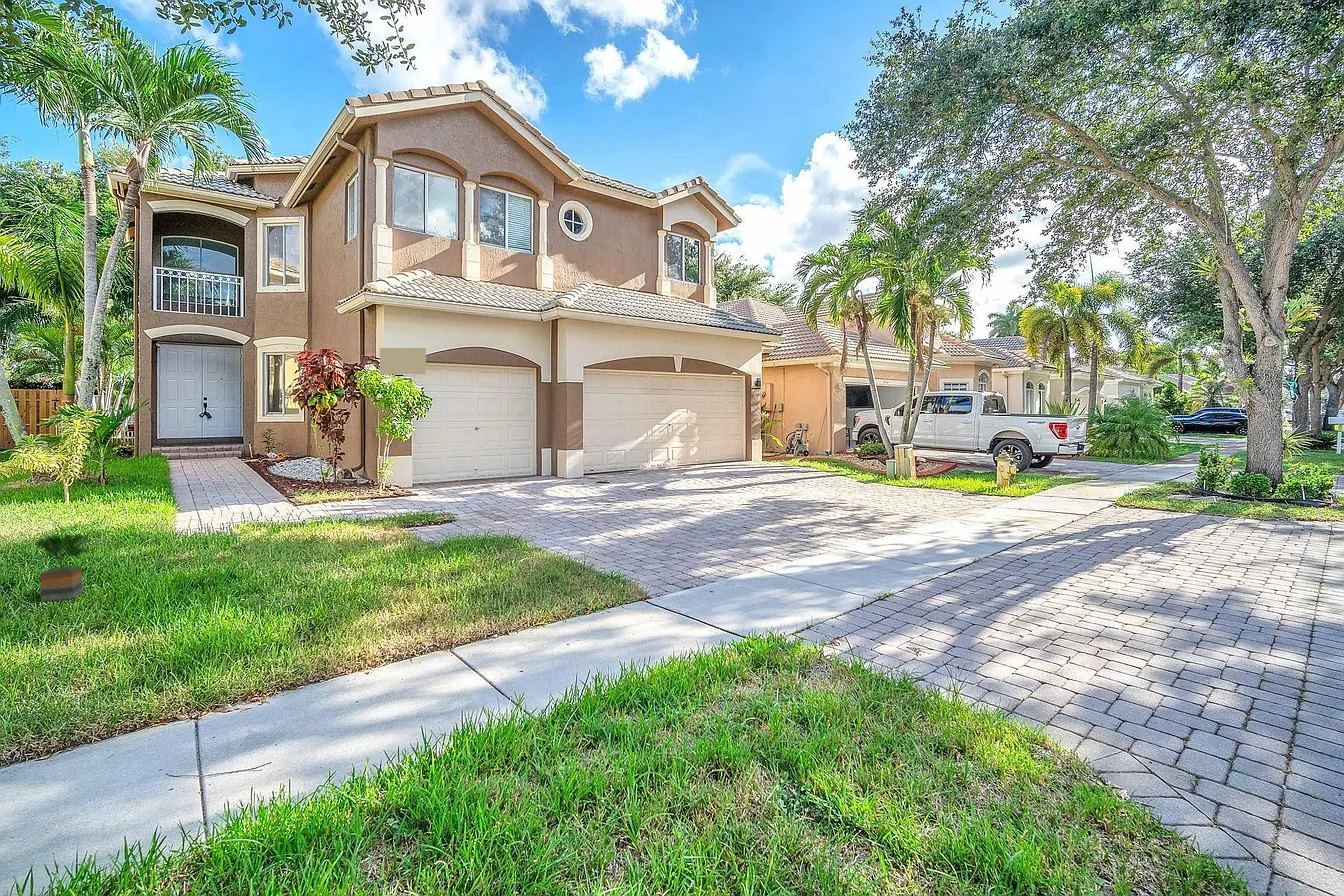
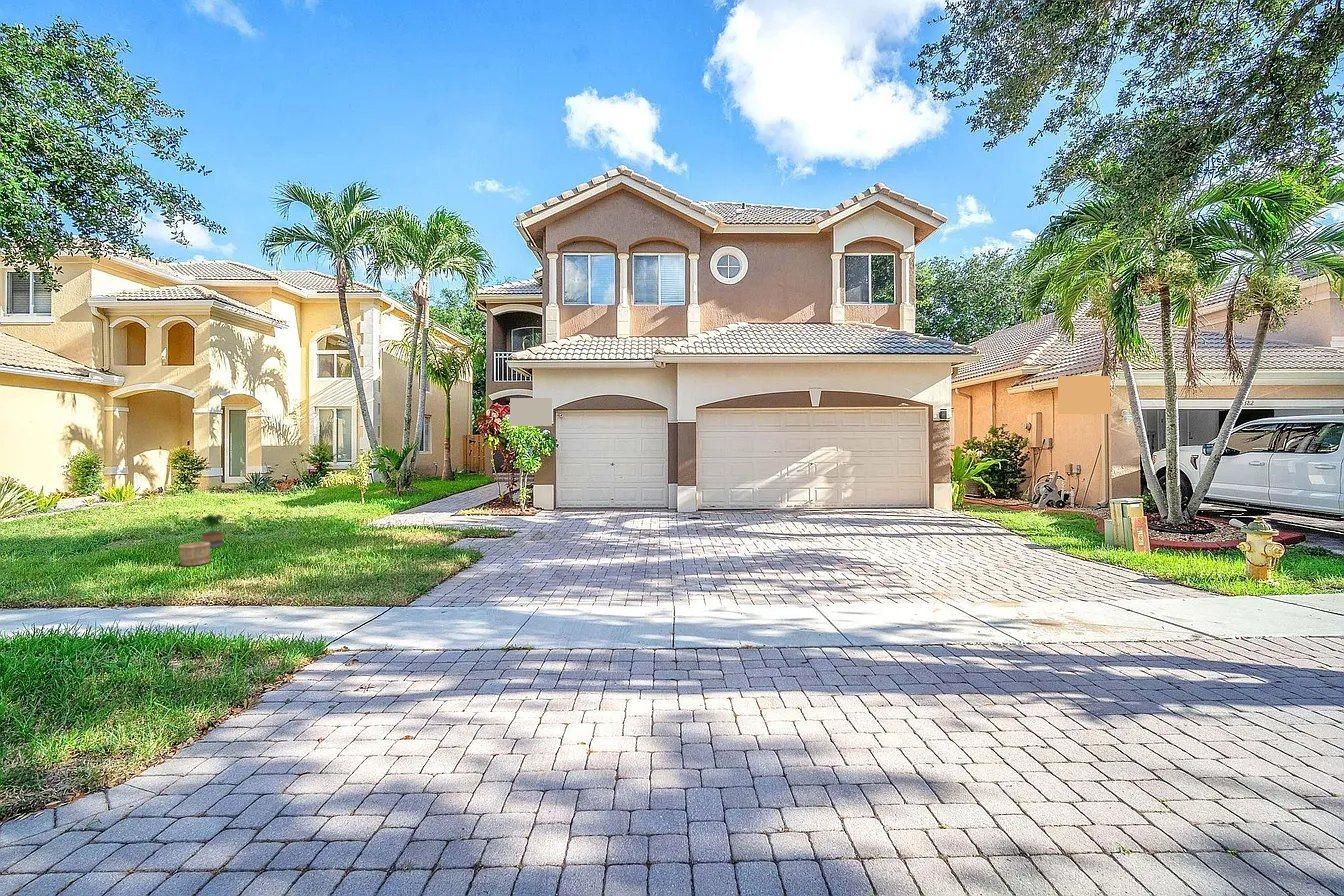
wooden bucket: none [143,581,208,634] -> present [178,542,210,566]

